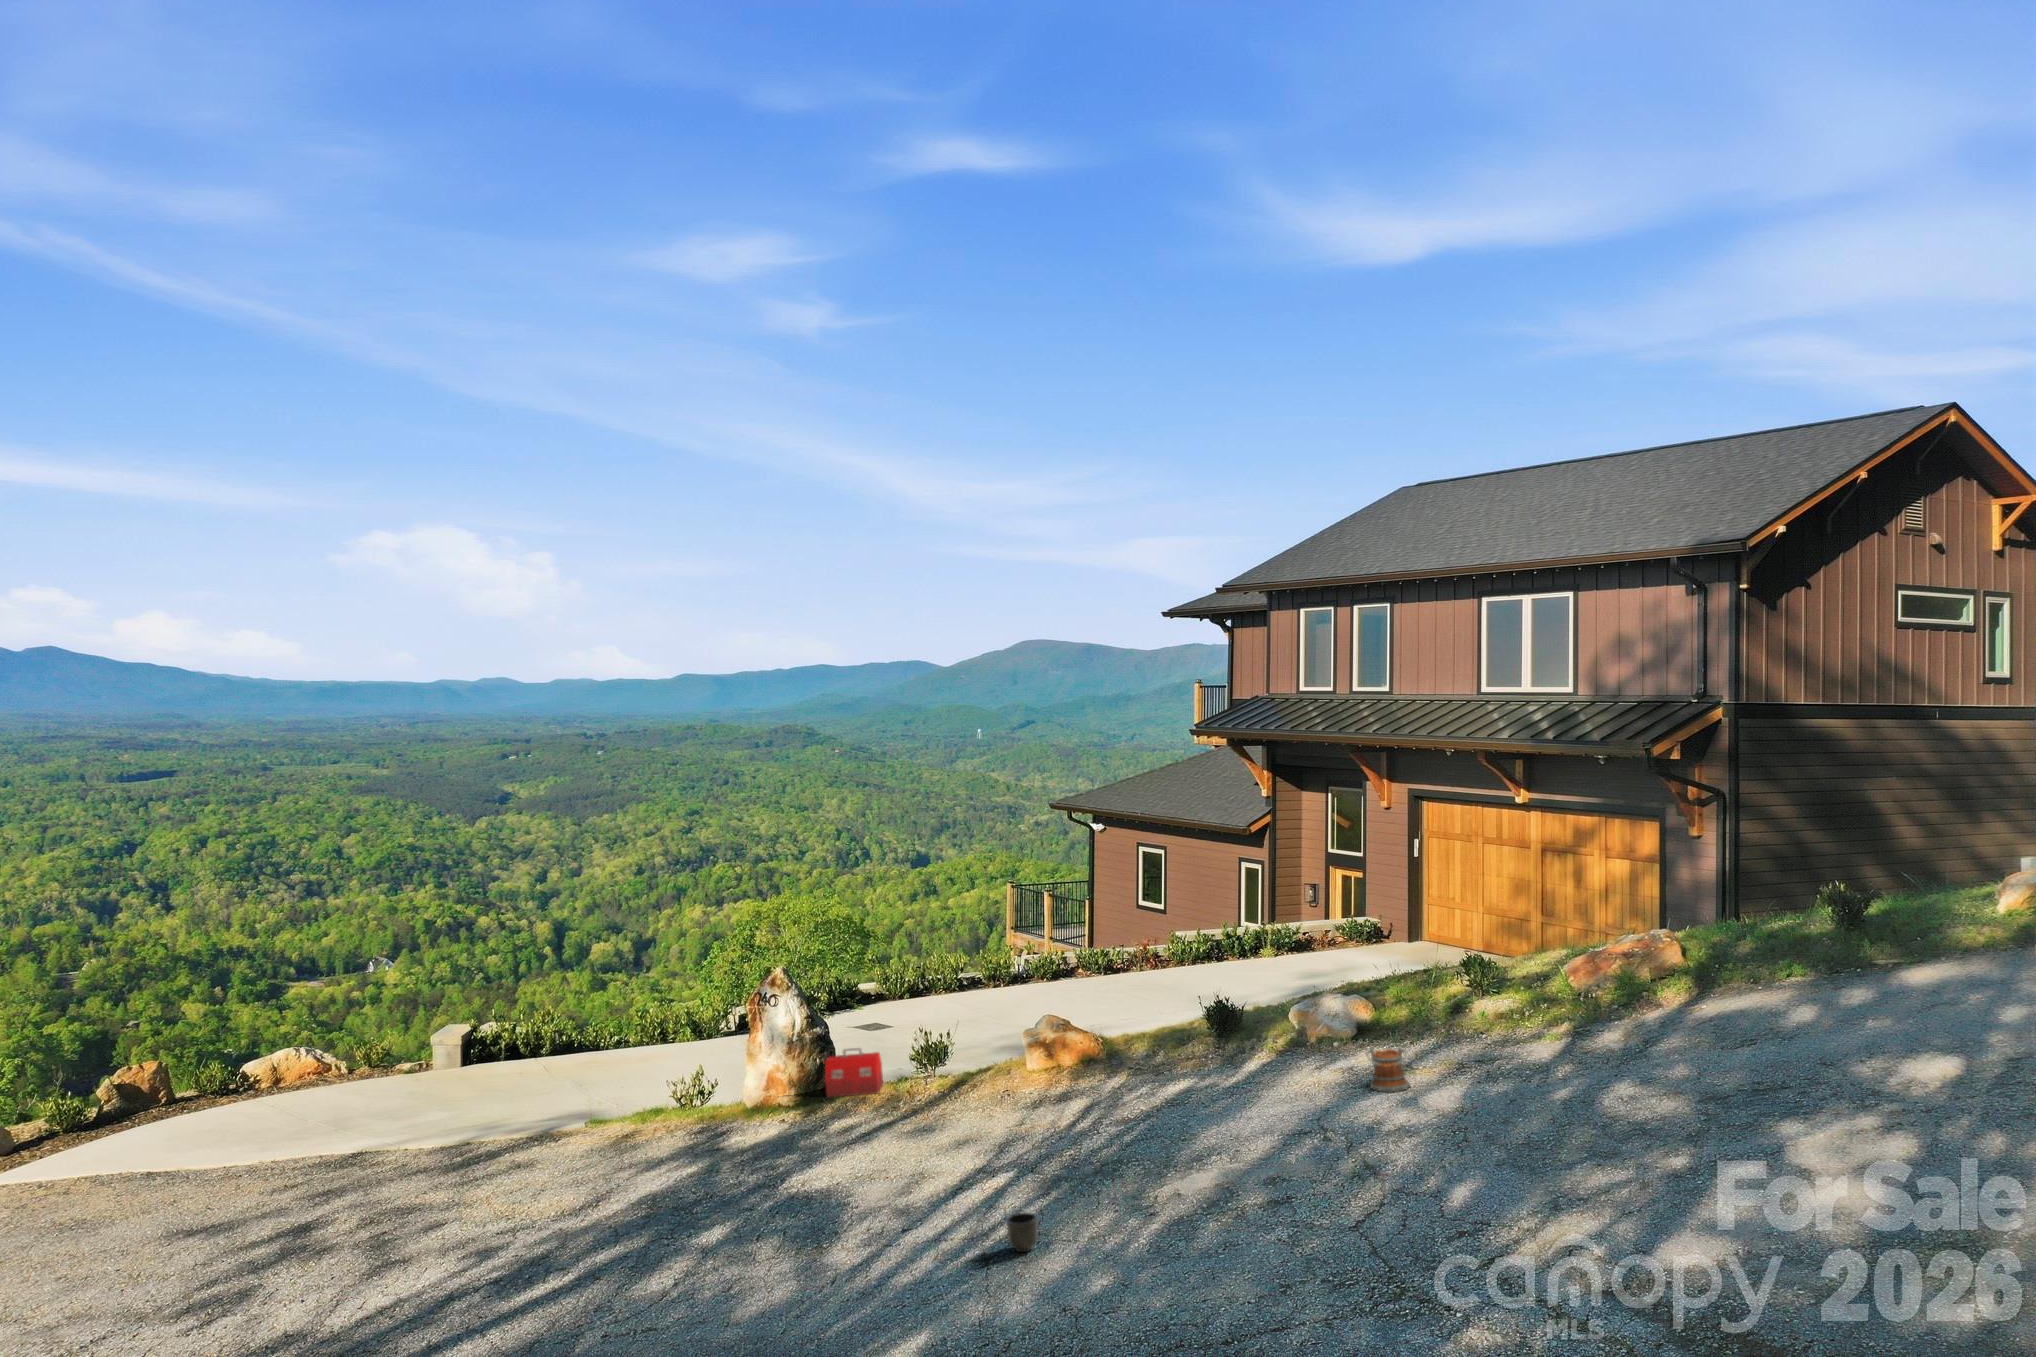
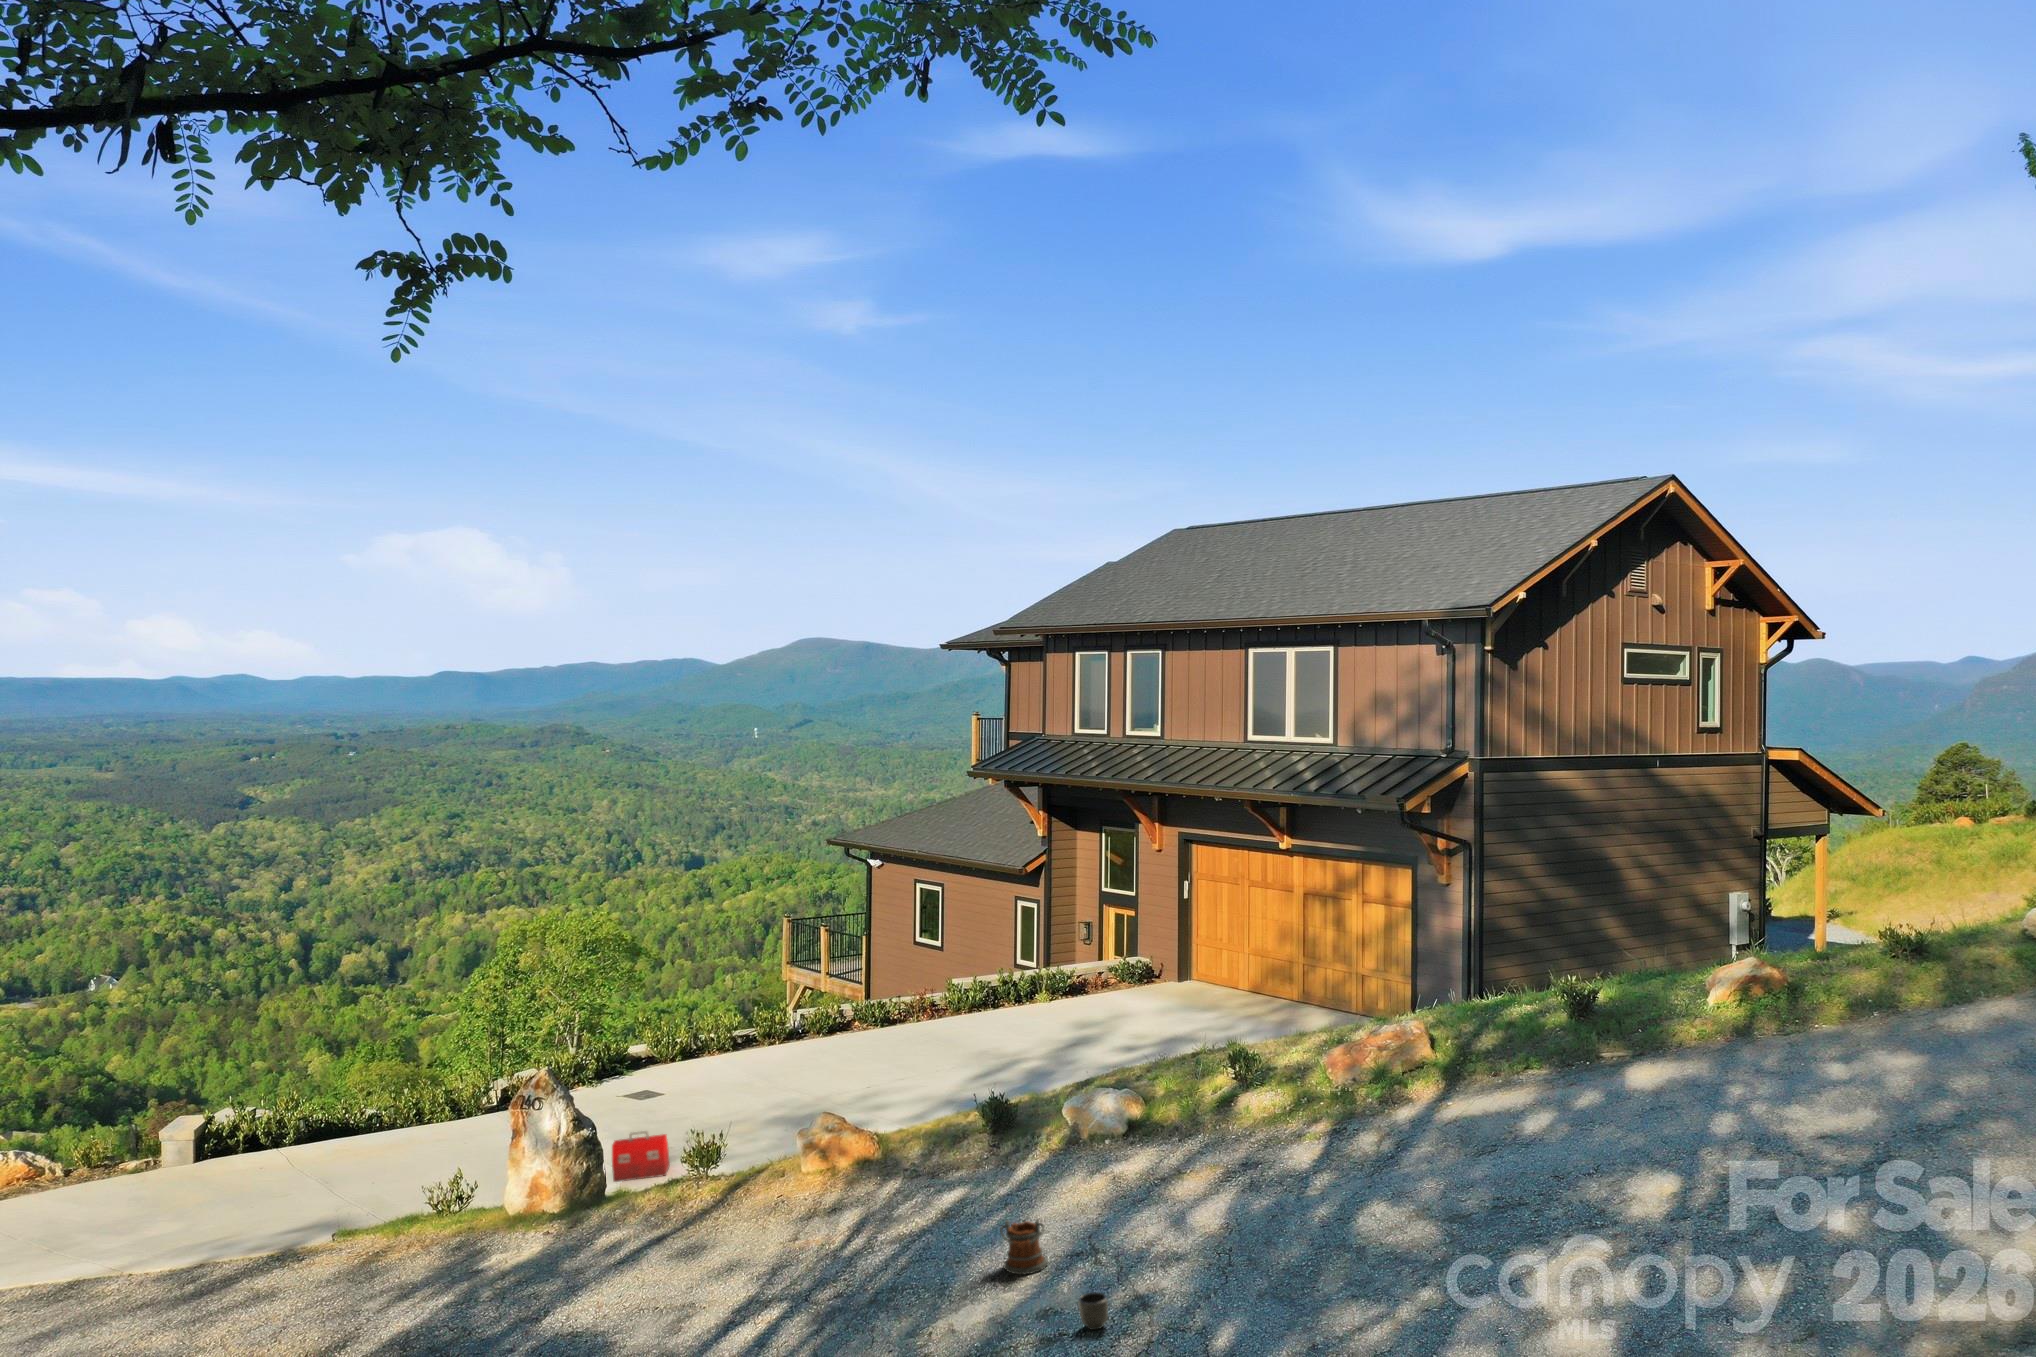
bucket: present [1366,1046,1410,1092] -> present [1000,1219,1048,1274]
planter: present [1006,1213,1038,1252] -> present [1078,1292,1108,1330]

